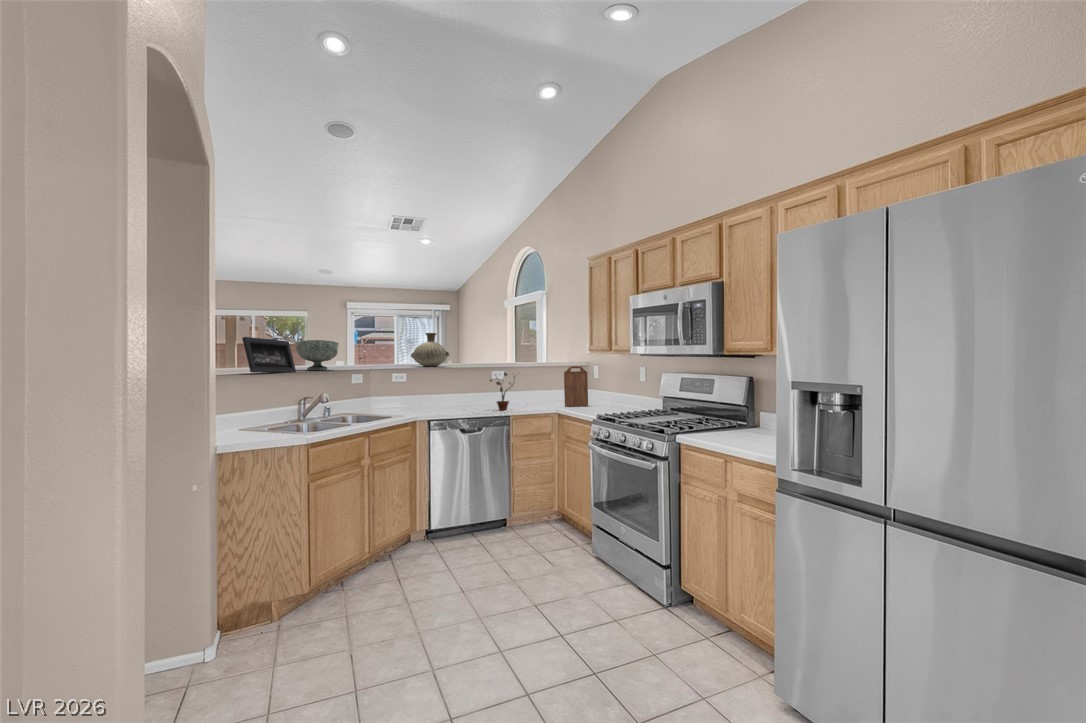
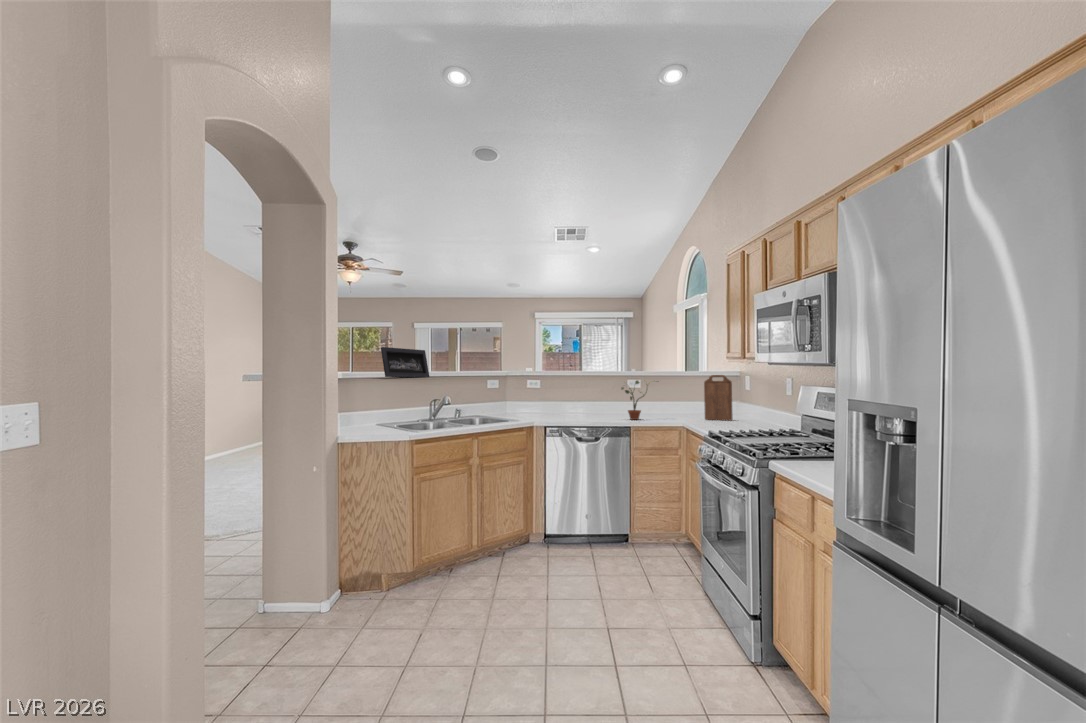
vase: present [411,333,449,367] -> none [553,340,587,373]
decorative bowl: present [296,340,339,370] -> none [438,349,473,375]

